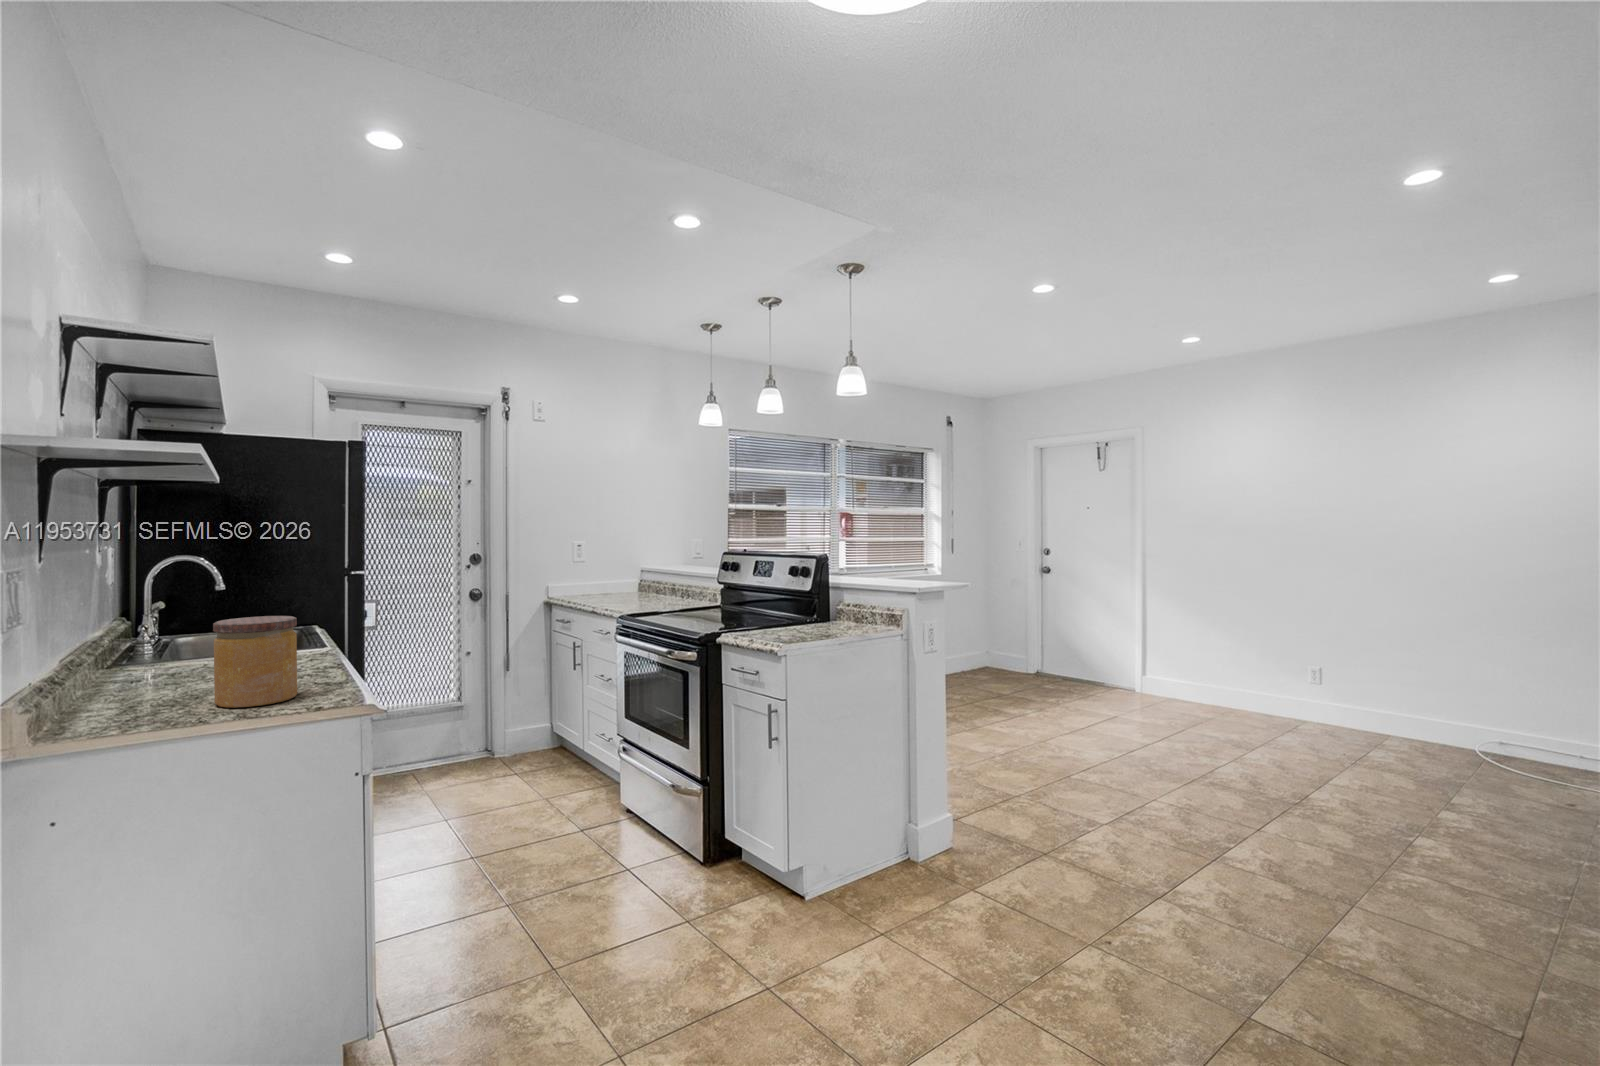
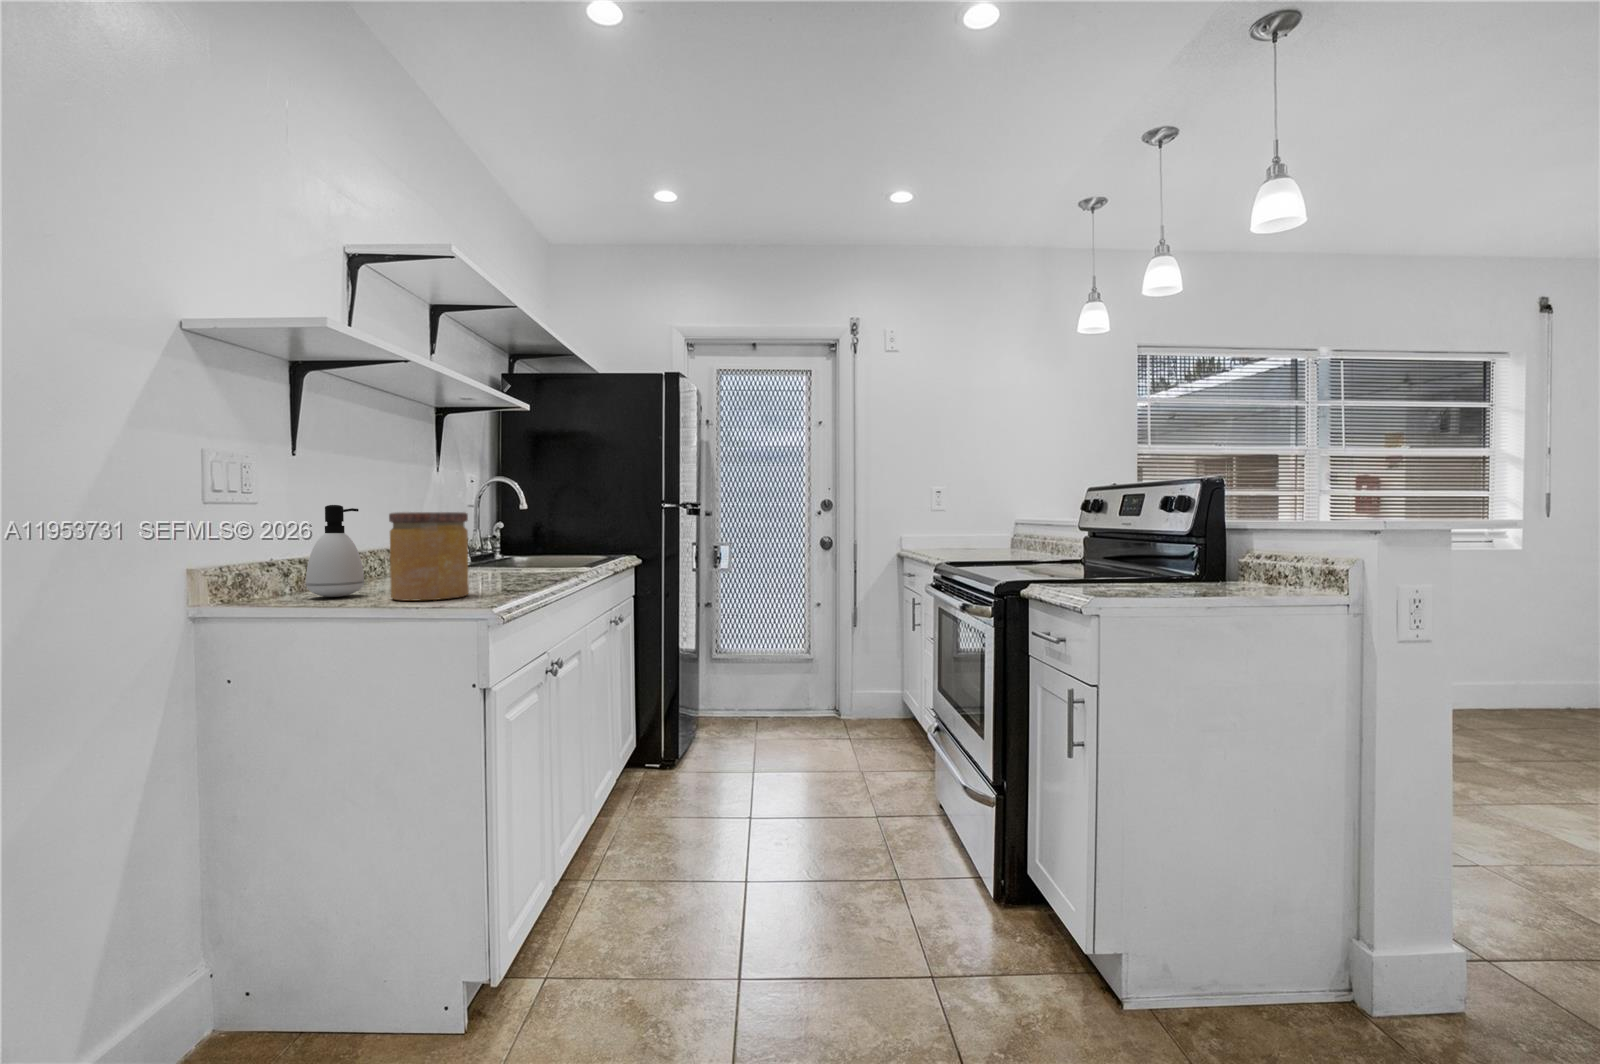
soap dispenser: none [95,618,164,714] -> present [306,505,364,597]

